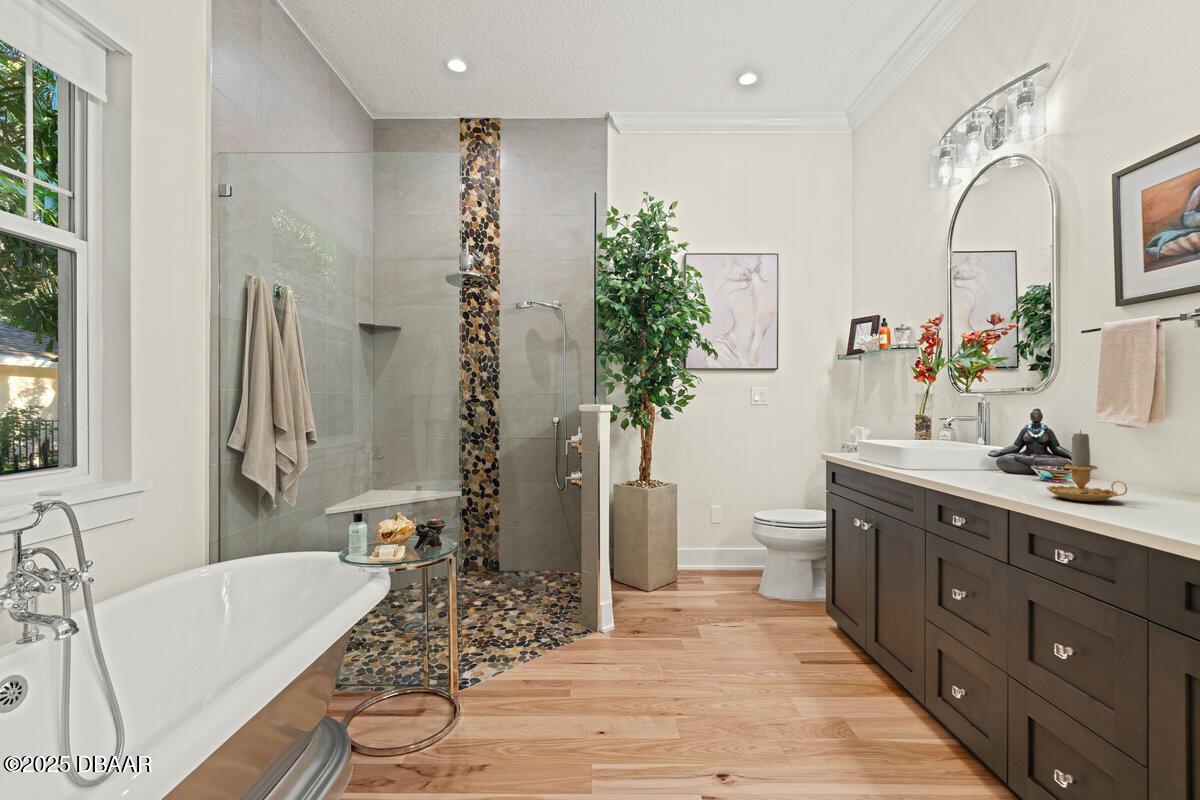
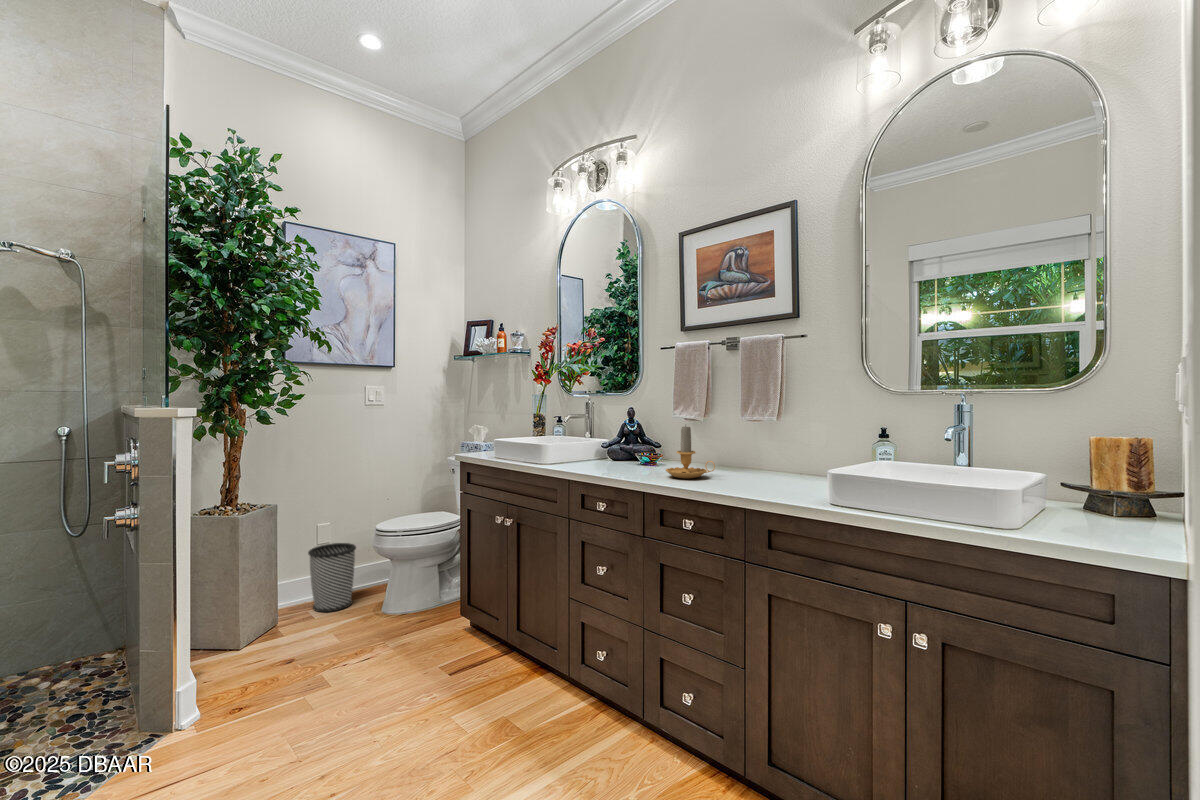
wastebasket: none [701,524,739,583] -> present [308,543,356,612]

